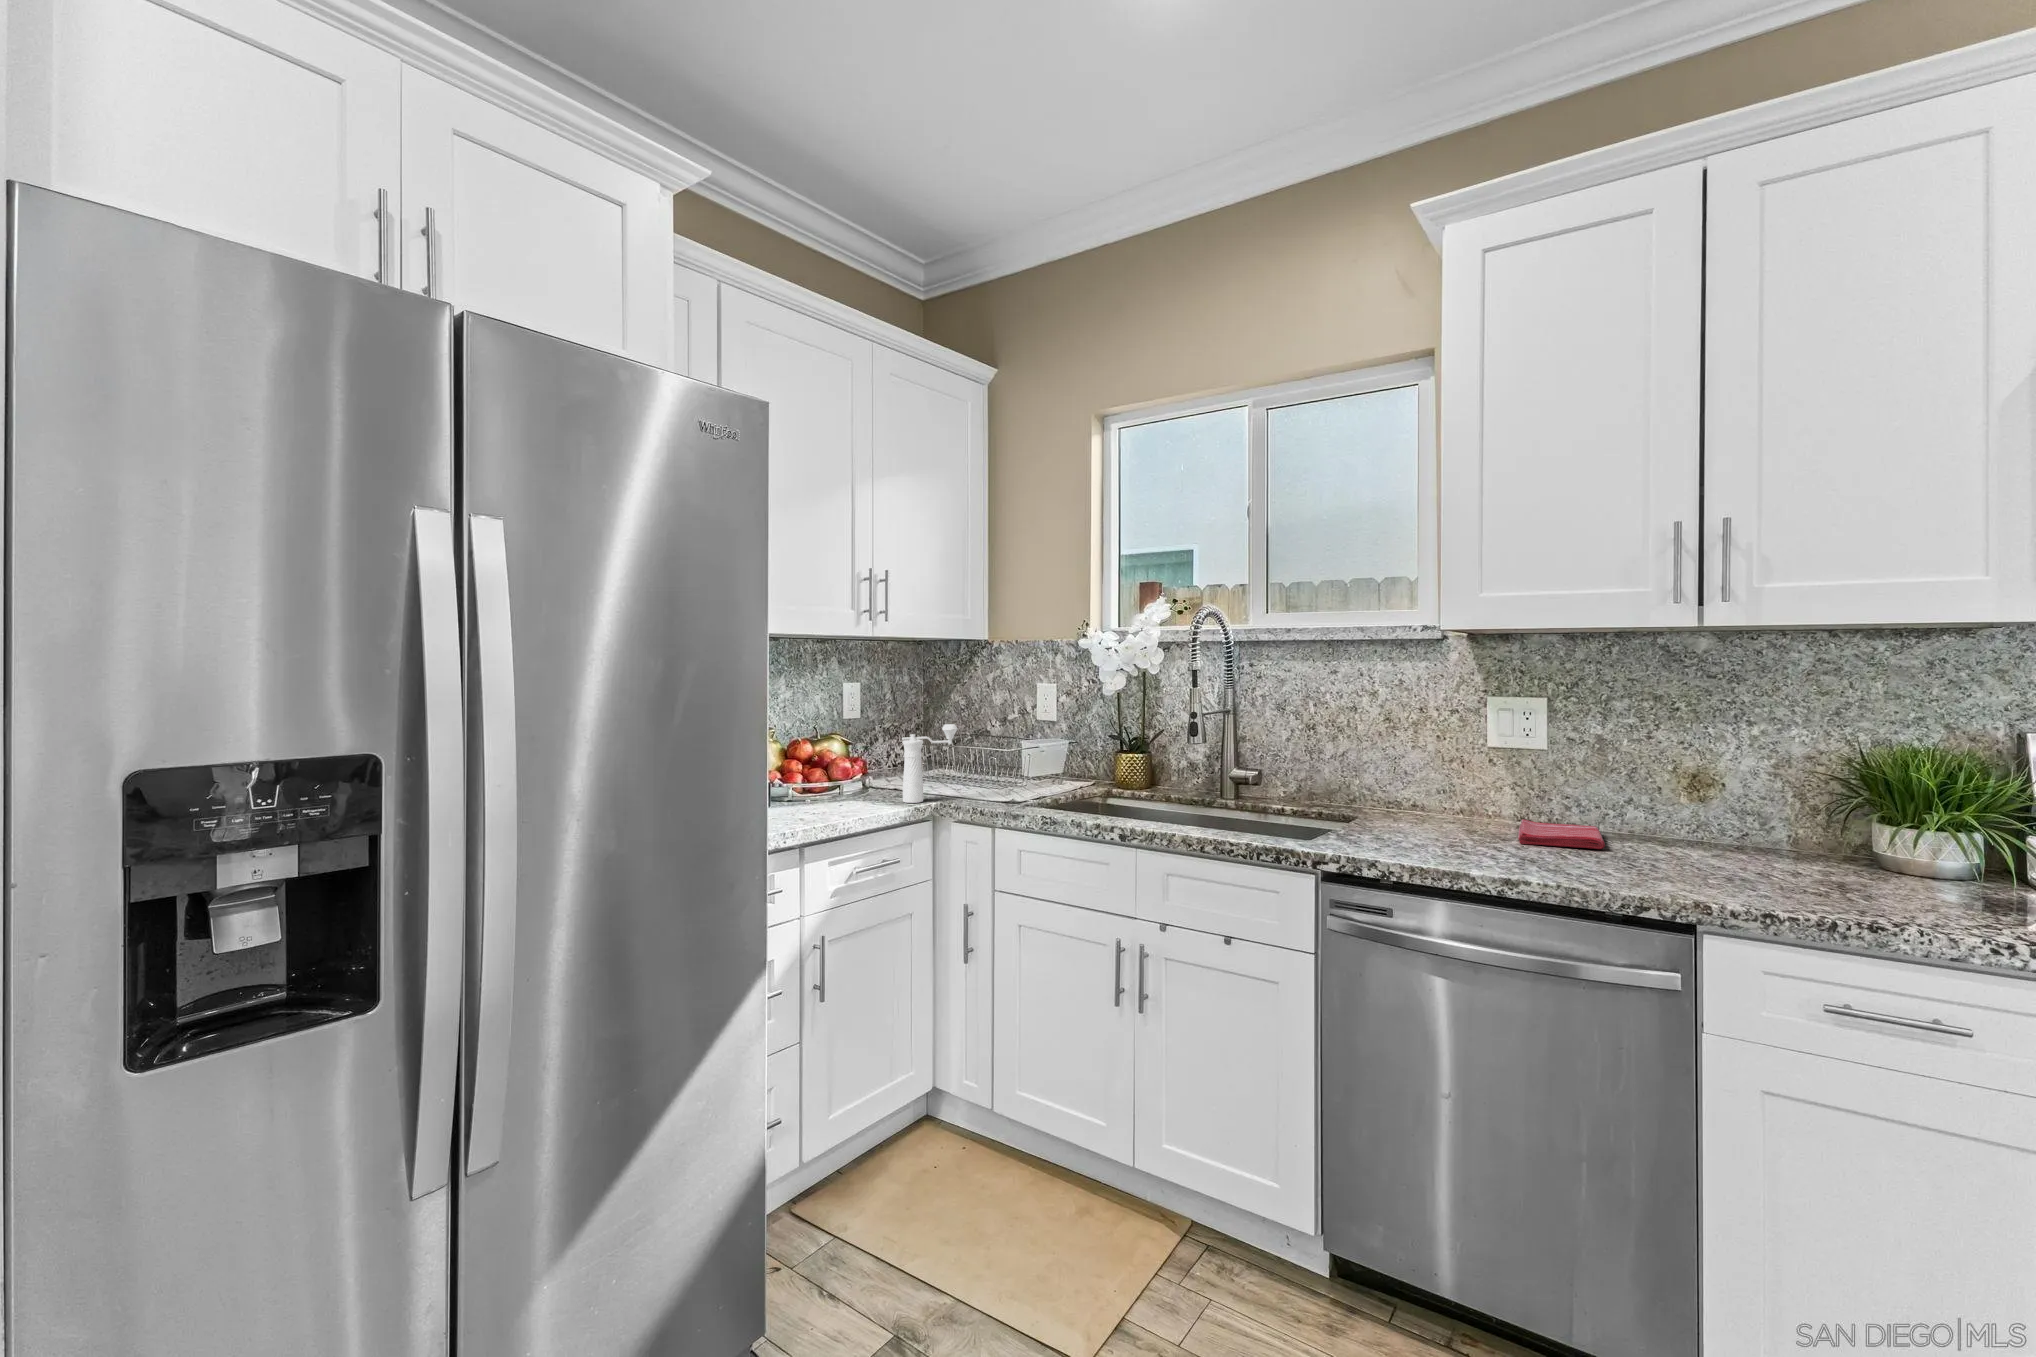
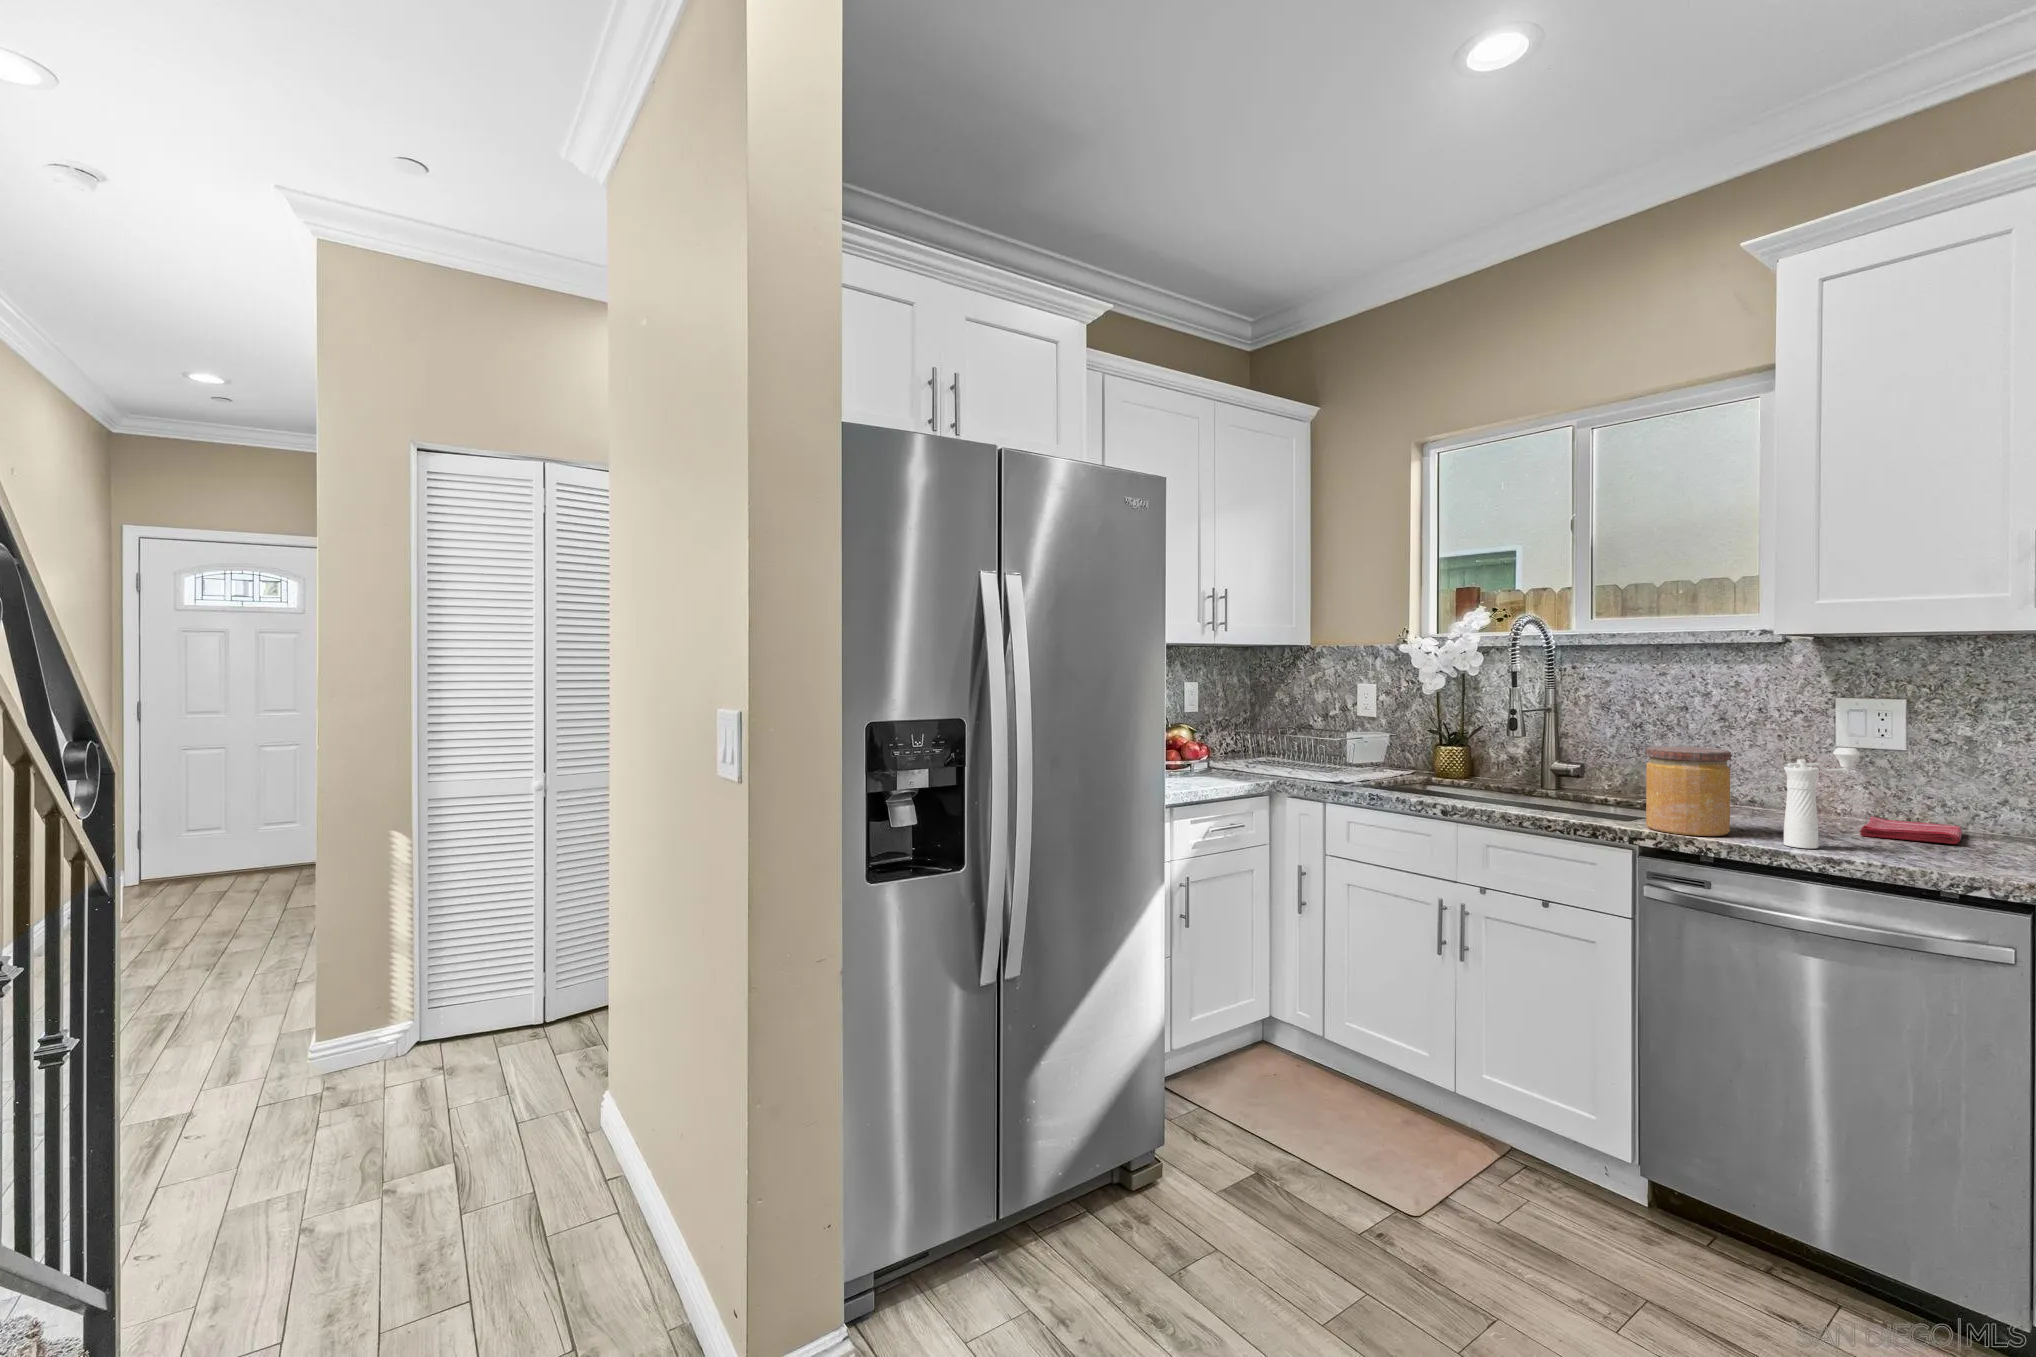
pepper mill: present [902,724,958,803] -> present [1784,748,1860,849]
jar: none [1327,755,1408,856] -> present [1646,746,1731,836]

